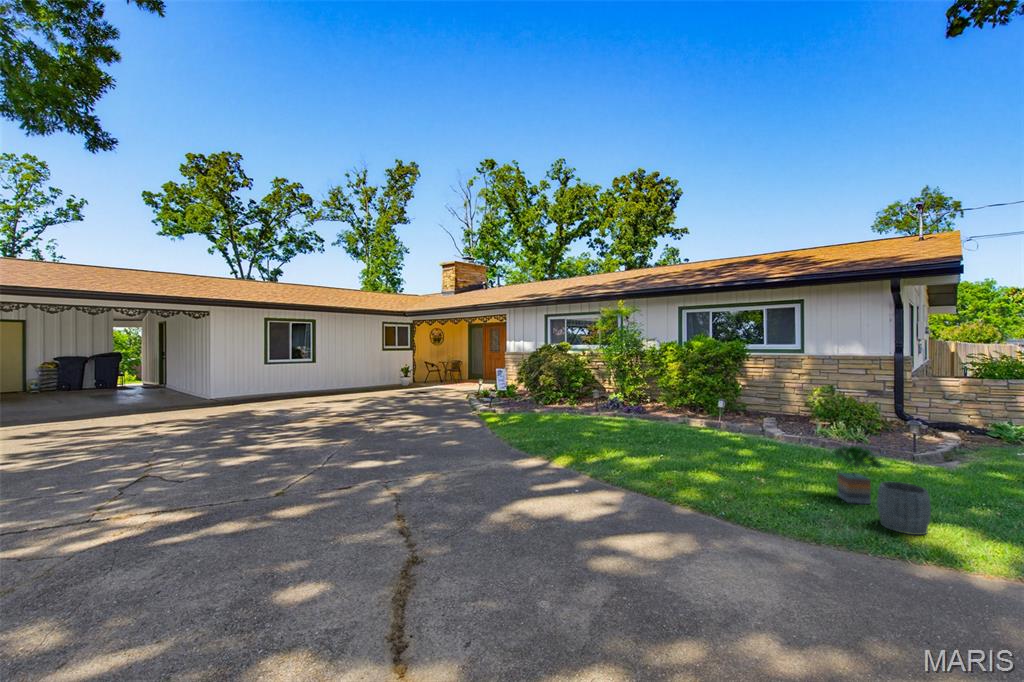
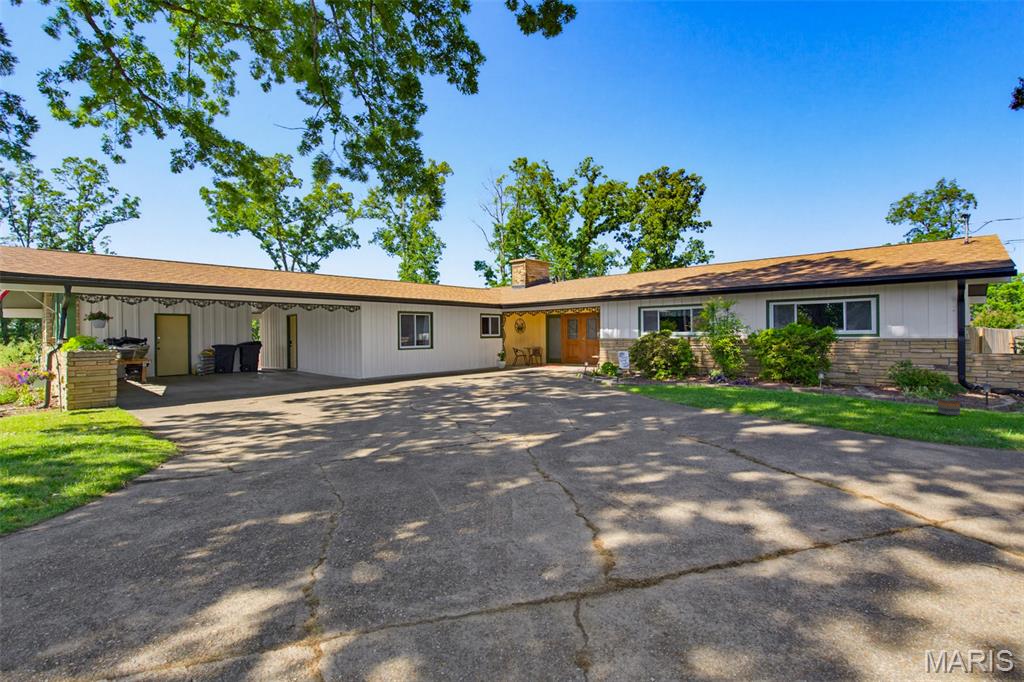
woven basket: present [877,482,931,535] -> none [970,398,1002,424]

